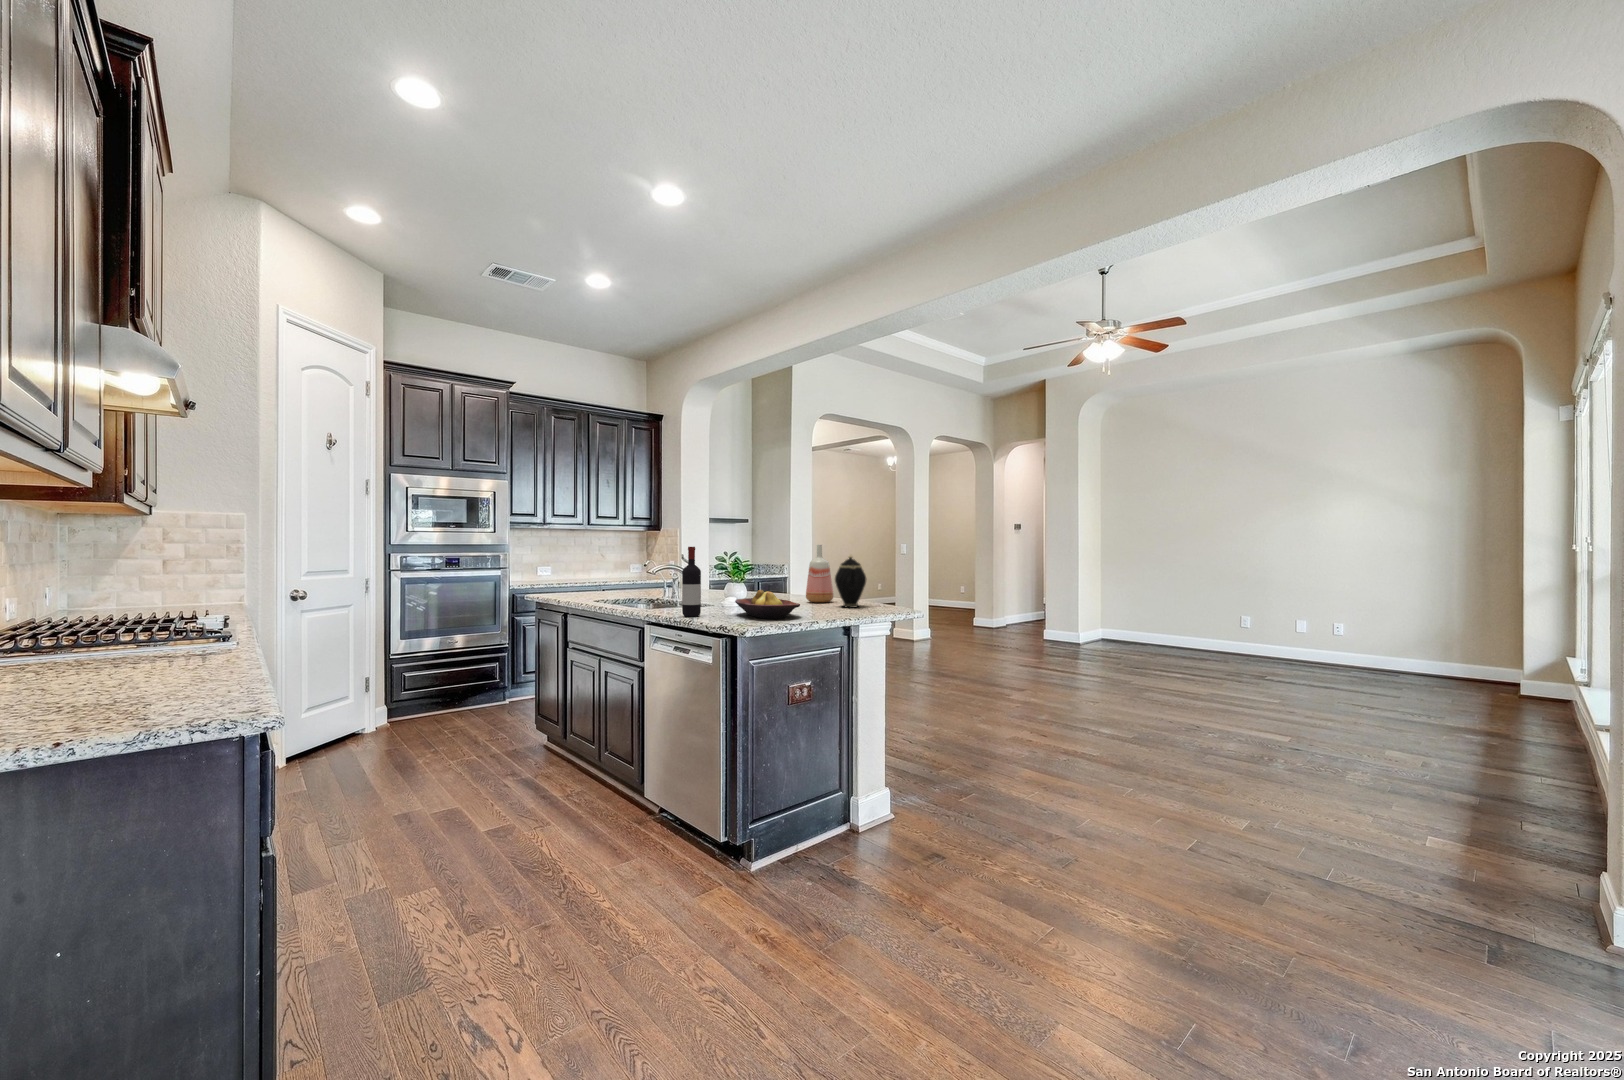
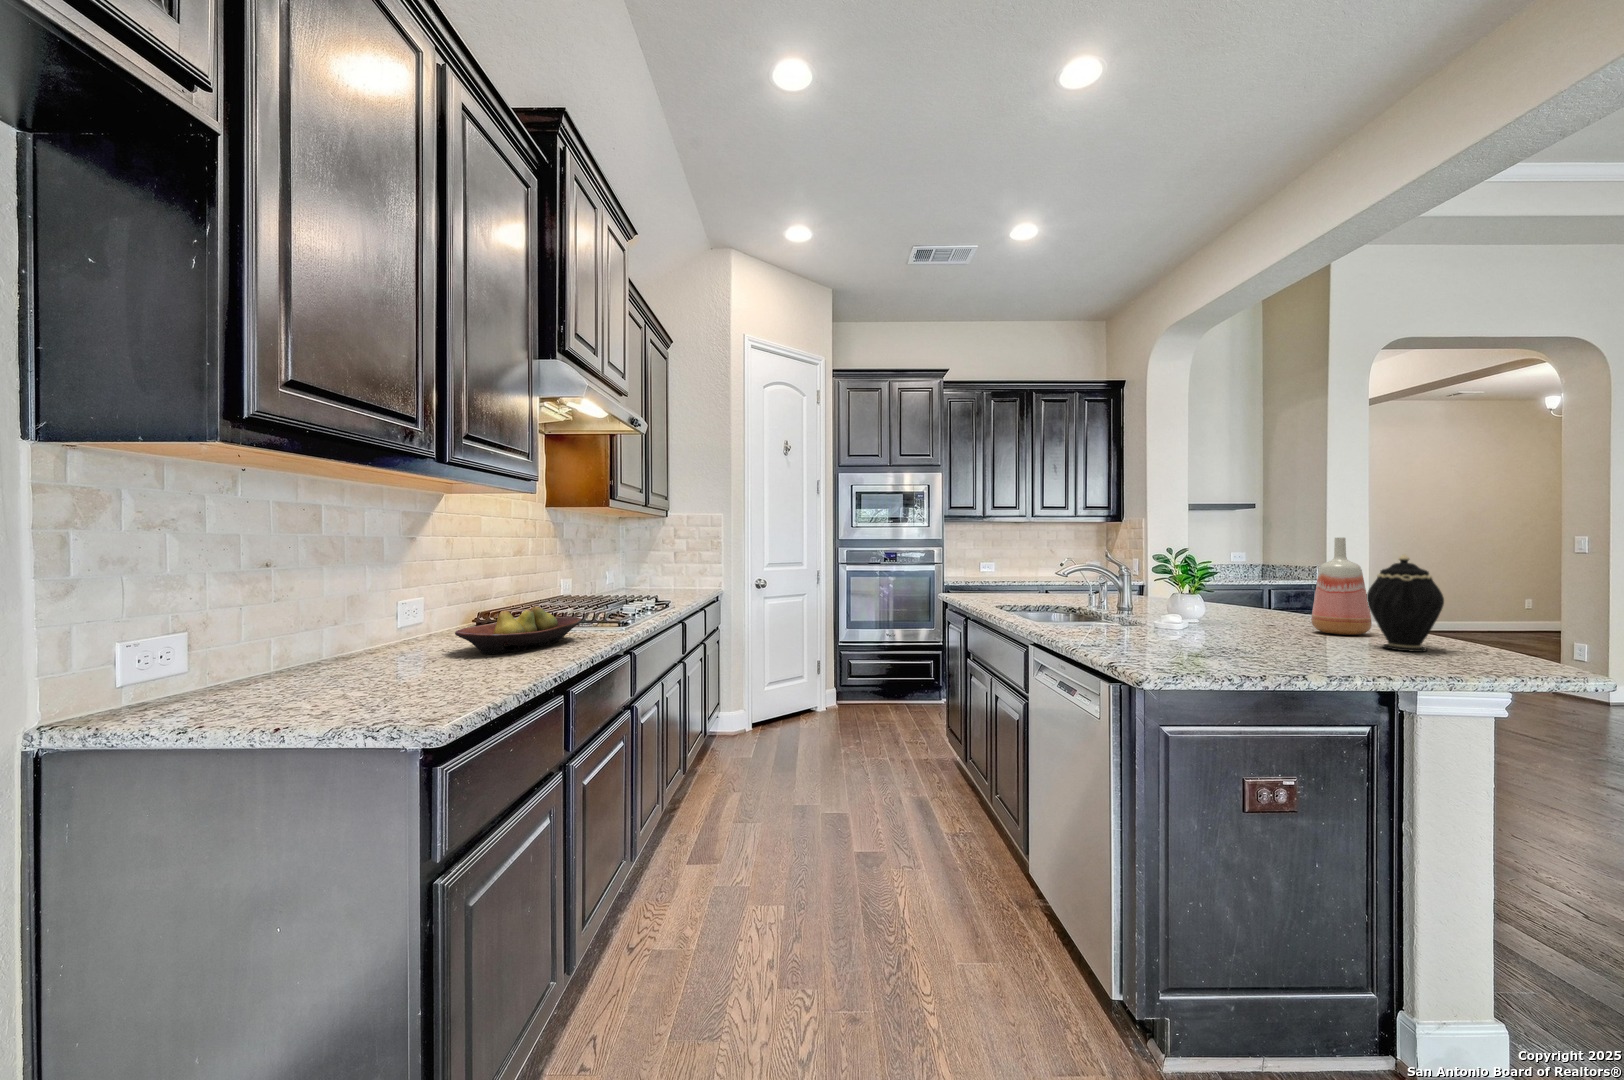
wine bottle: present [682,547,701,617] -> none [1076,541,1105,641]
fruit bowl: present [735,590,800,619] -> present [455,606,581,654]

